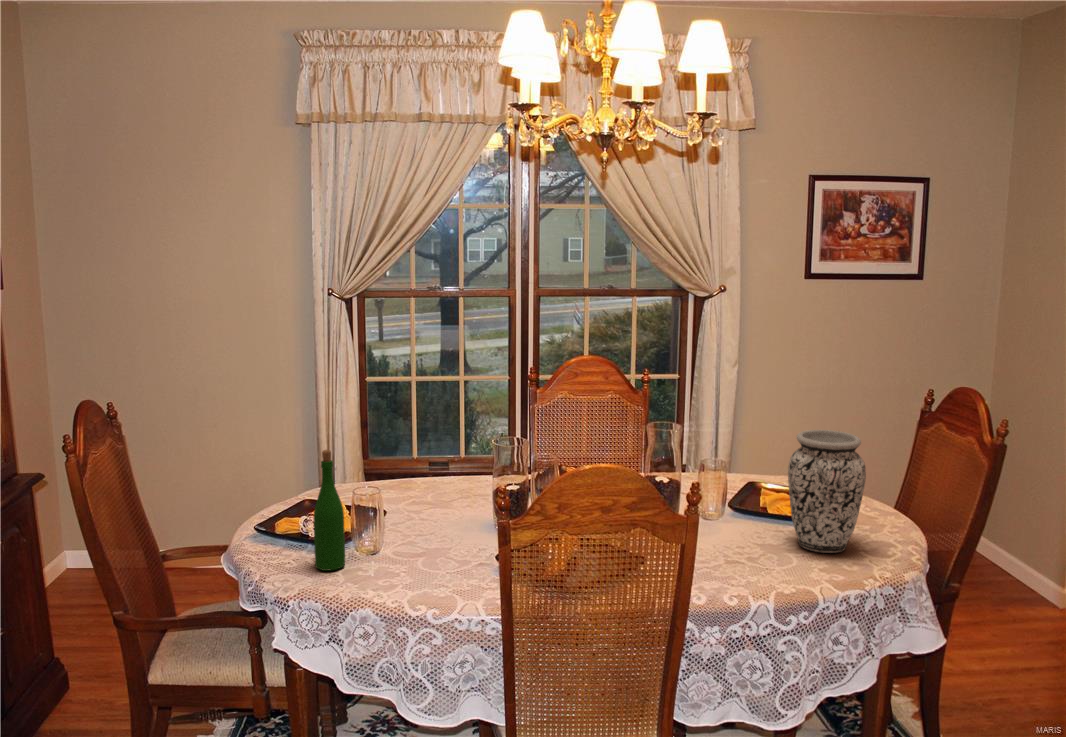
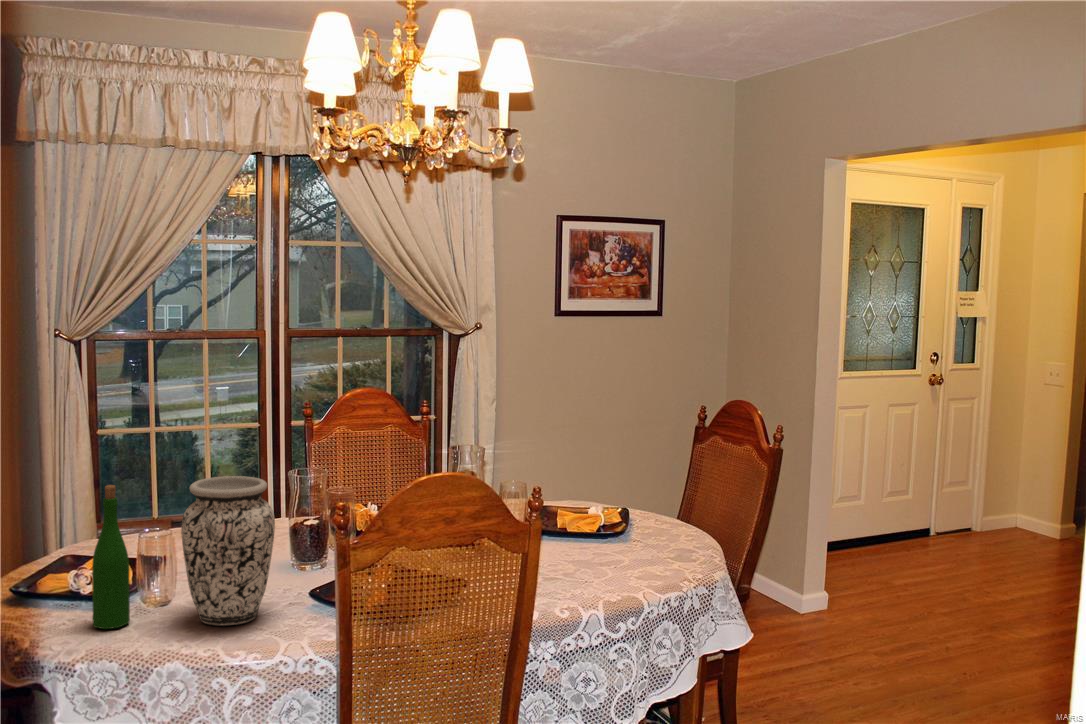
vase: present [788,430,866,553] -> present [181,476,275,626]

